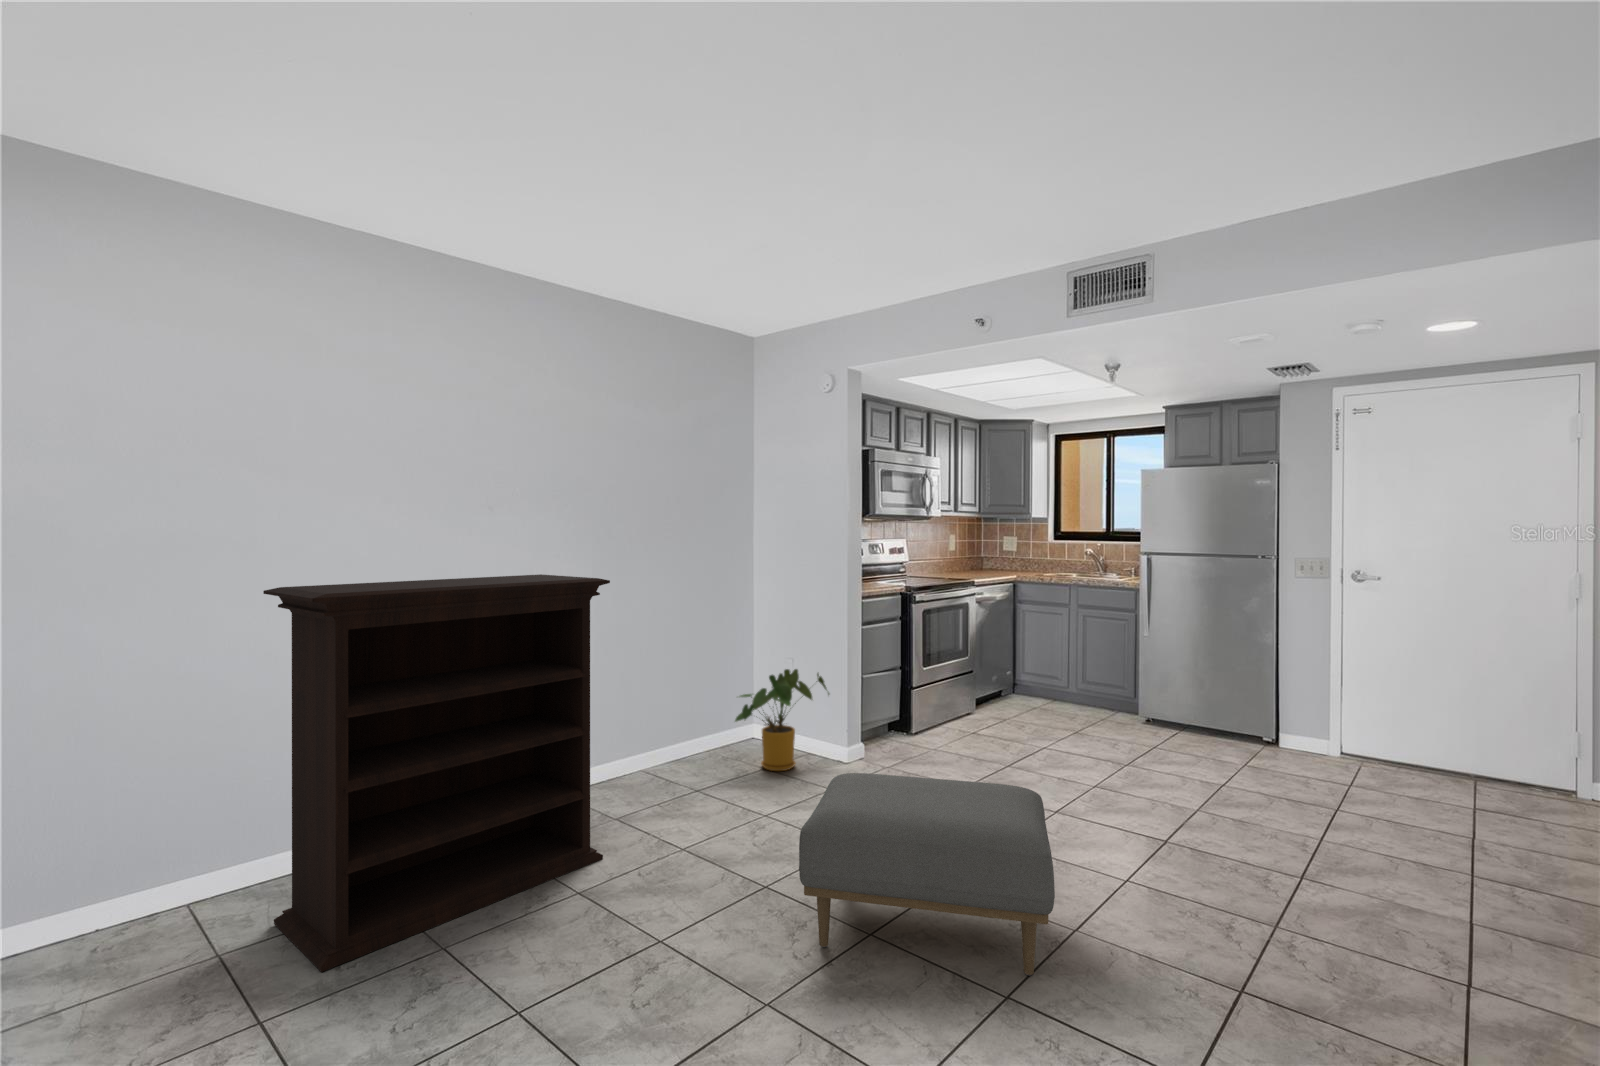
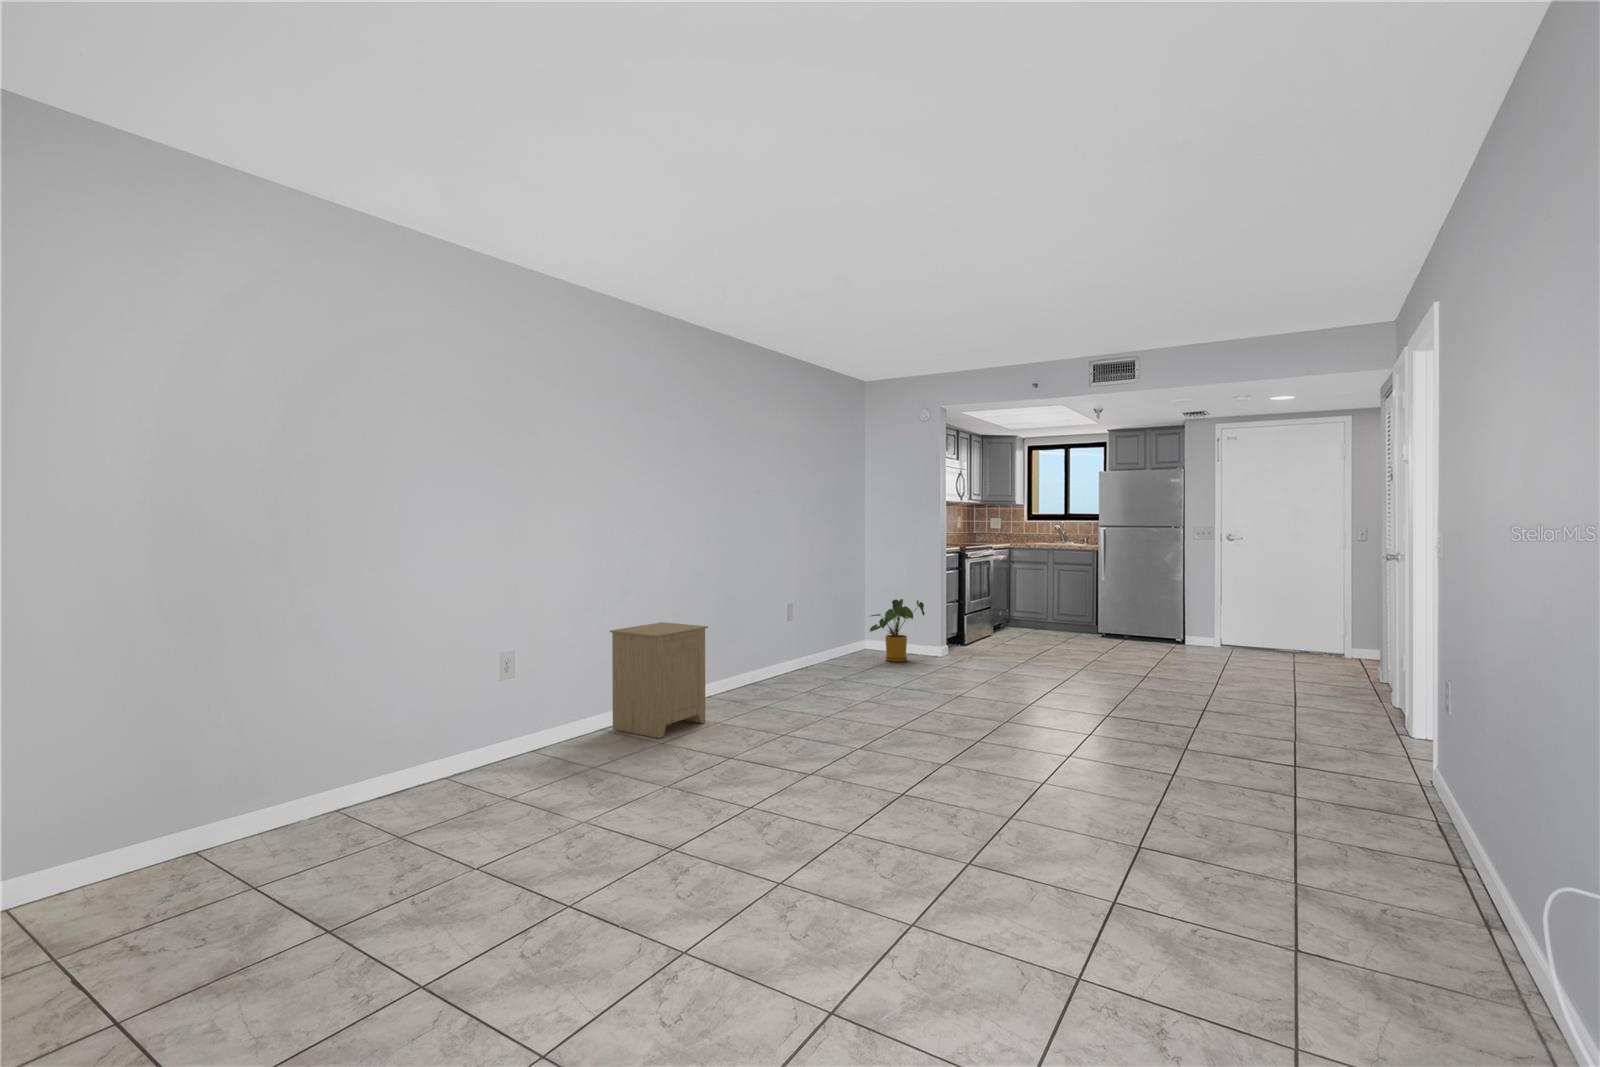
bookshelf: present [263,574,610,972] -> none [709,533,852,725]
side table: none [28,743,238,1008] -> present [610,622,708,738]
ottoman: present [799,773,1055,976] -> none [982,634,1118,712]

